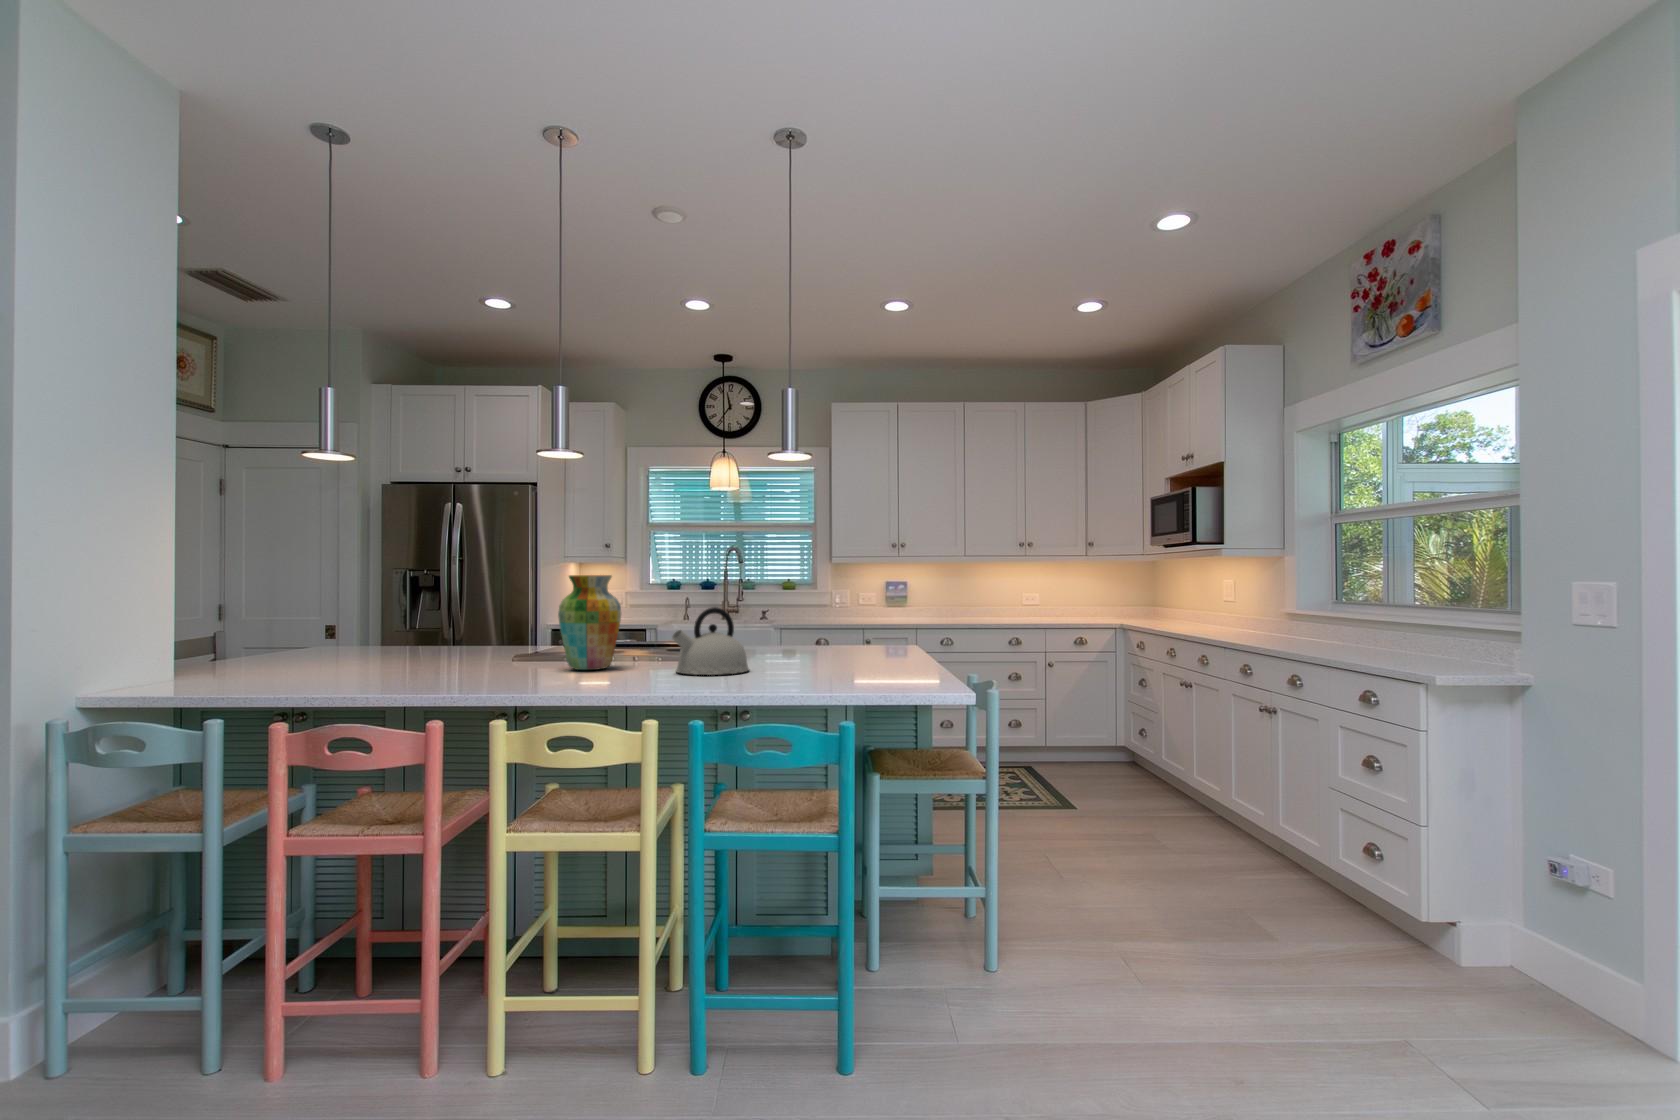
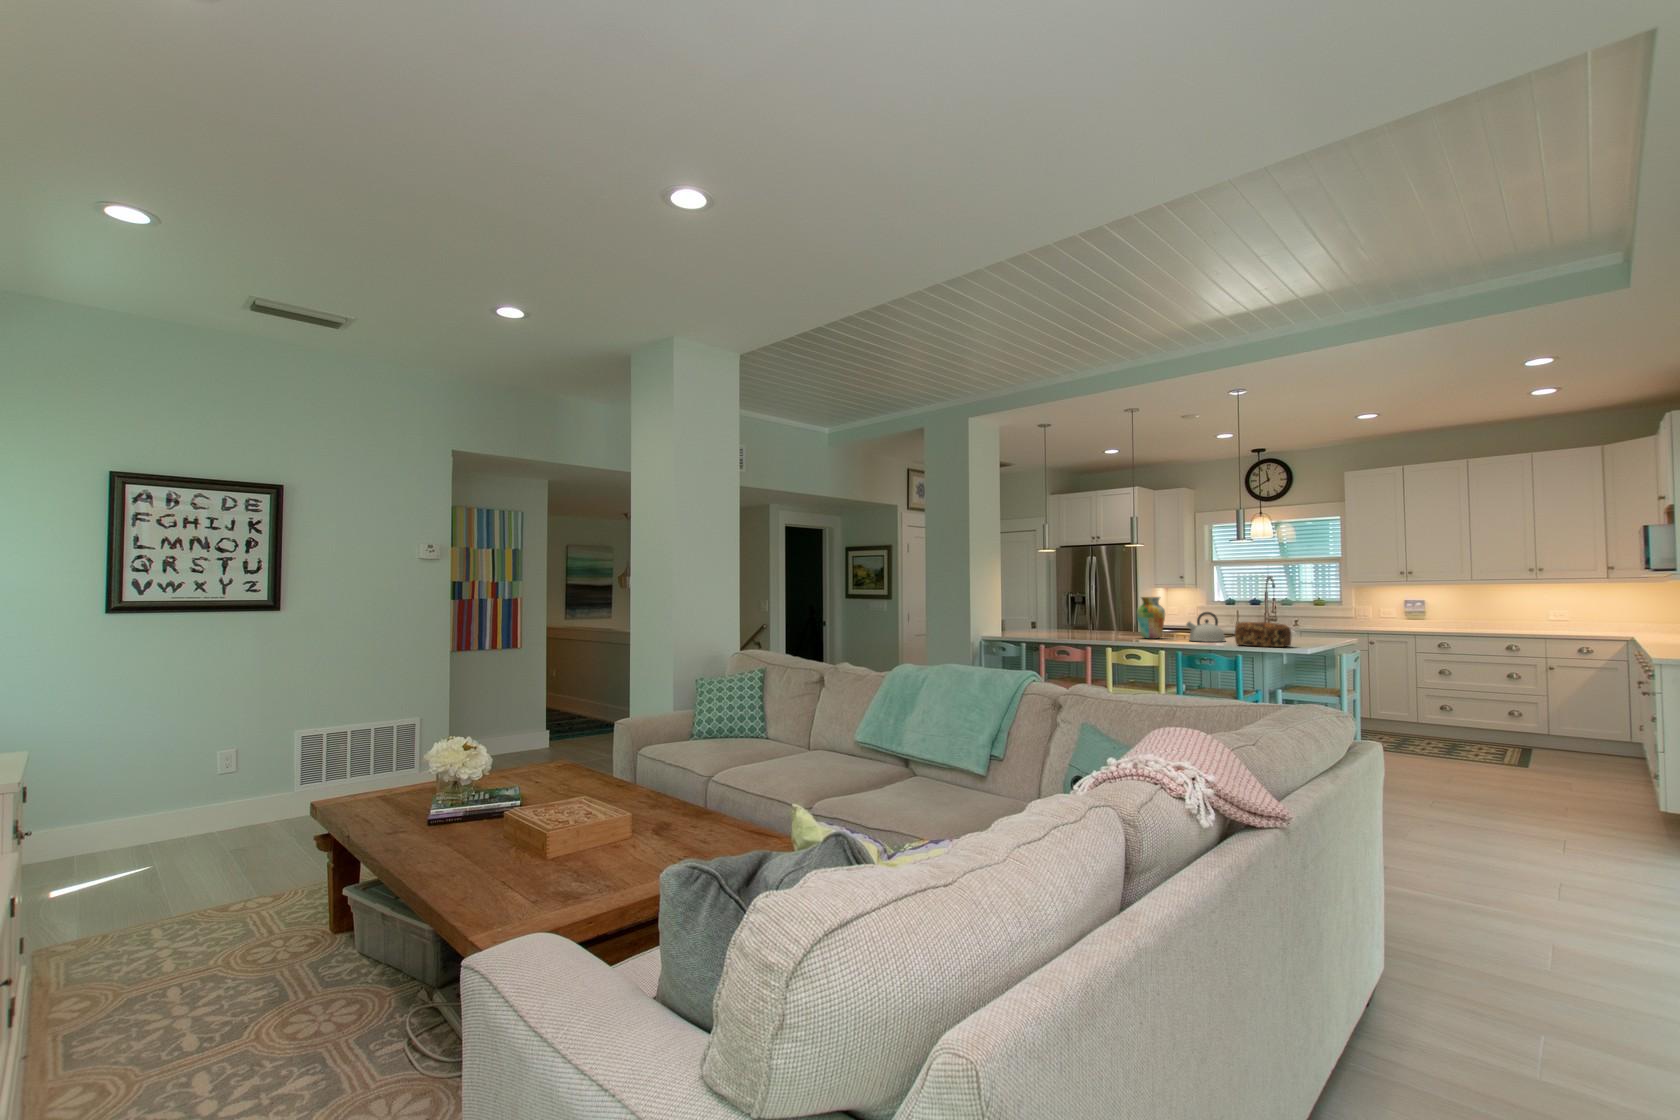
bread loaf: none [795,630,898,686] -> present [1234,622,1291,647]

